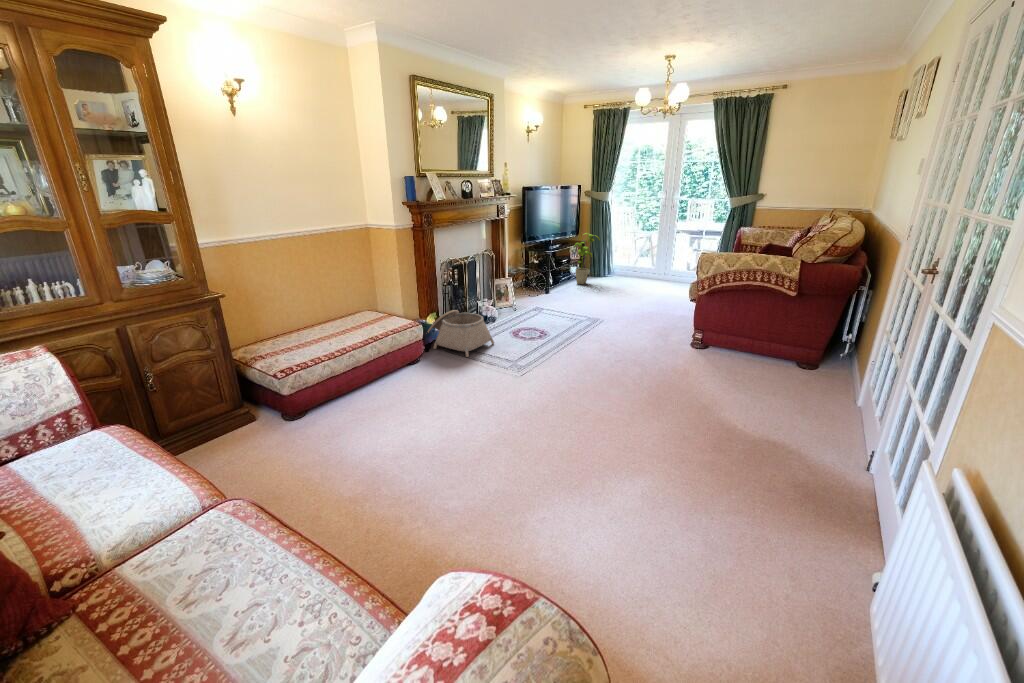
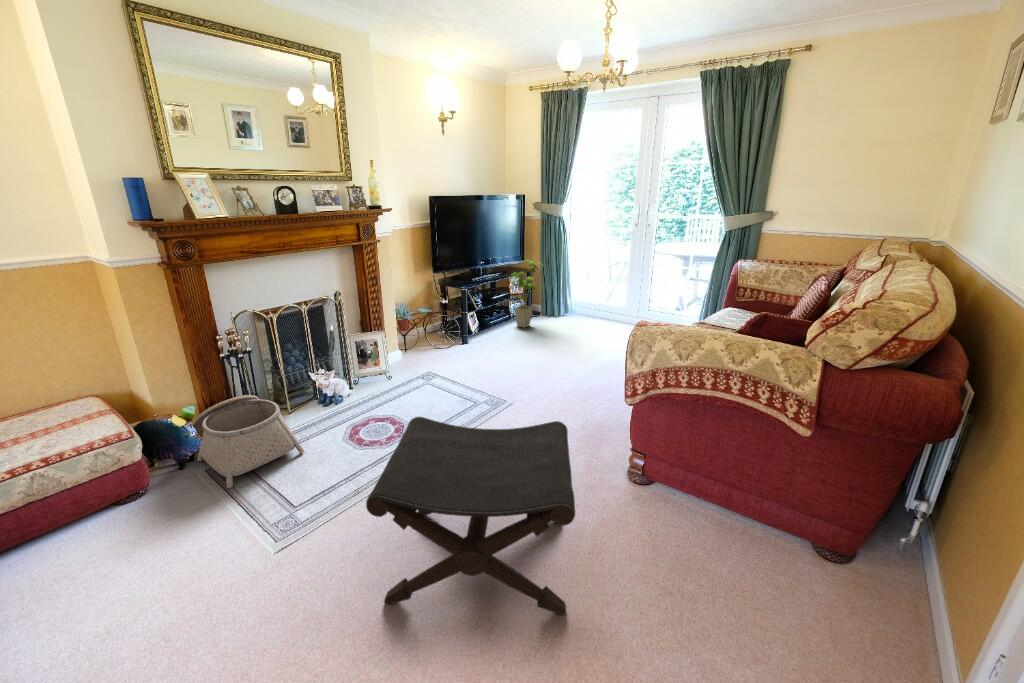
footstool: none [585,302,695,387] -> present [366,417,575,615]

